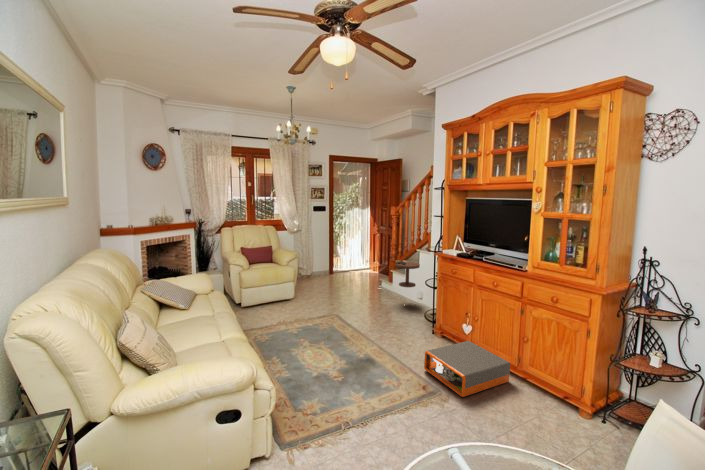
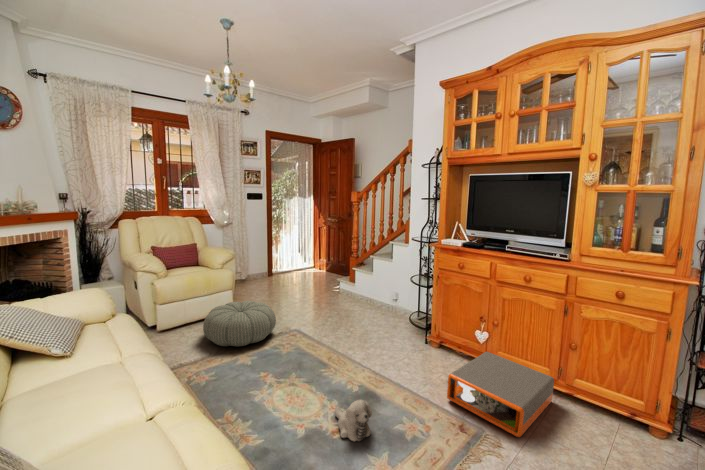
side table: present [396,260,420,287] -> none [363,255,392,308]
pouf: none [269,291,320,322] -> present [203,301,276,347]
plush toy: none [339,357,361,383] -> present [335,400,372,441]

